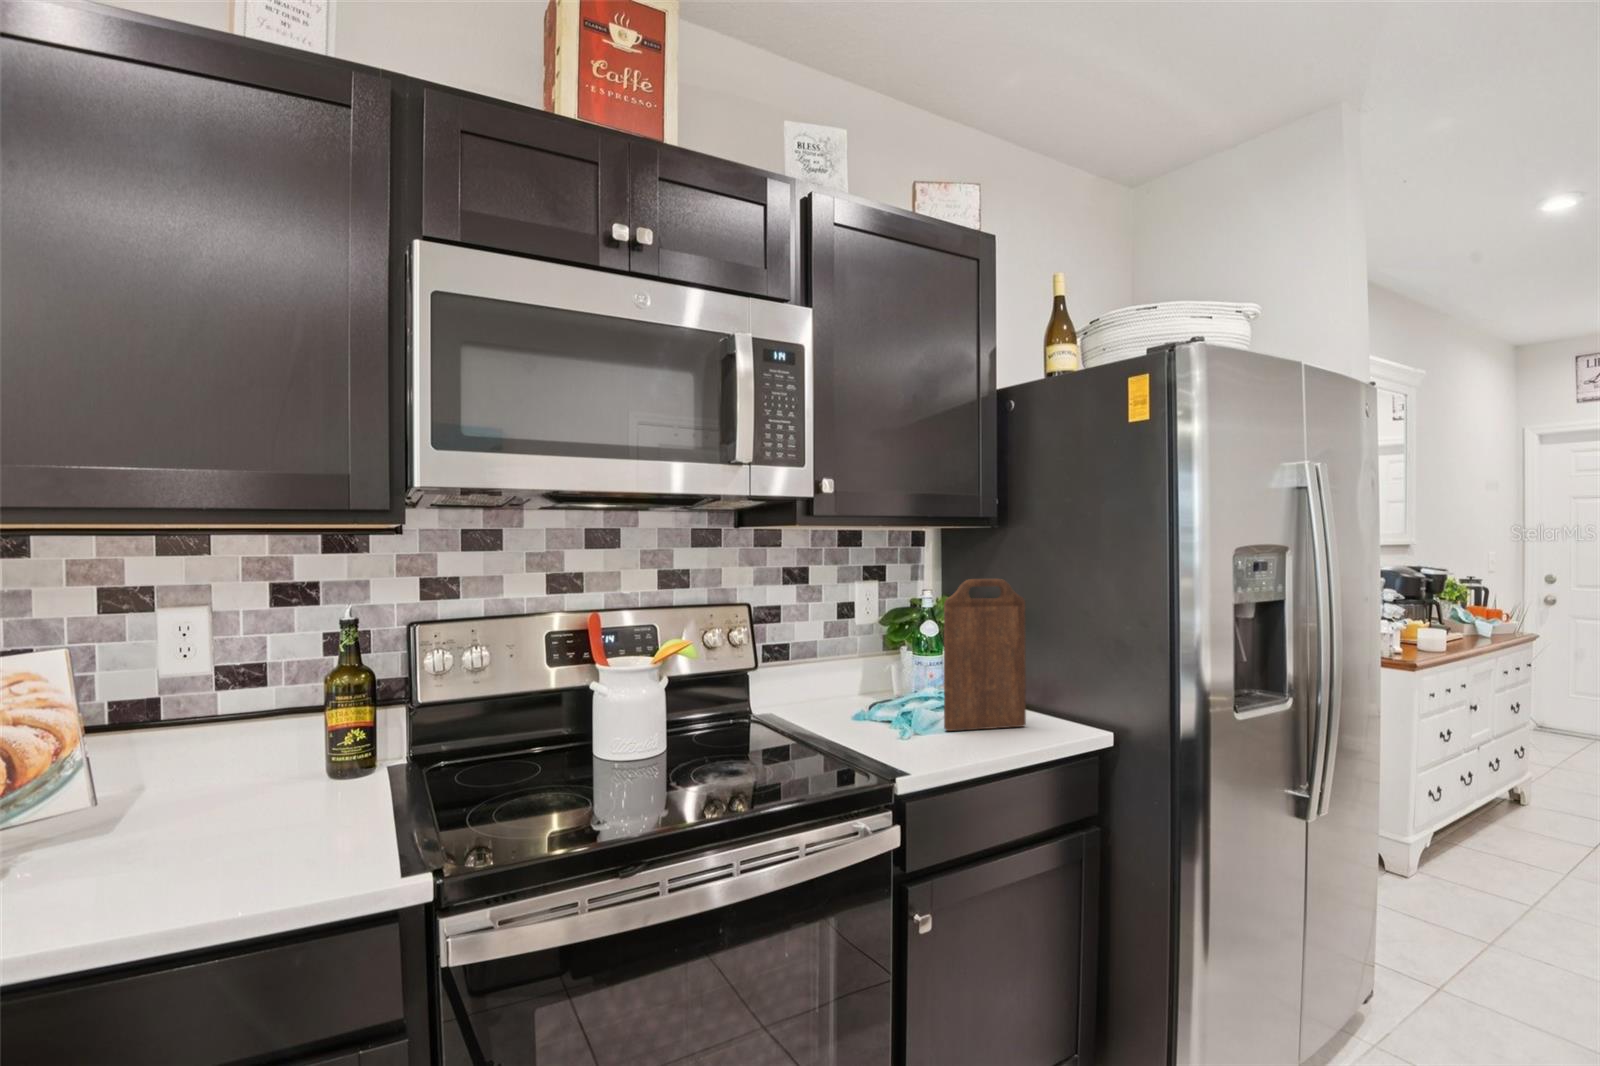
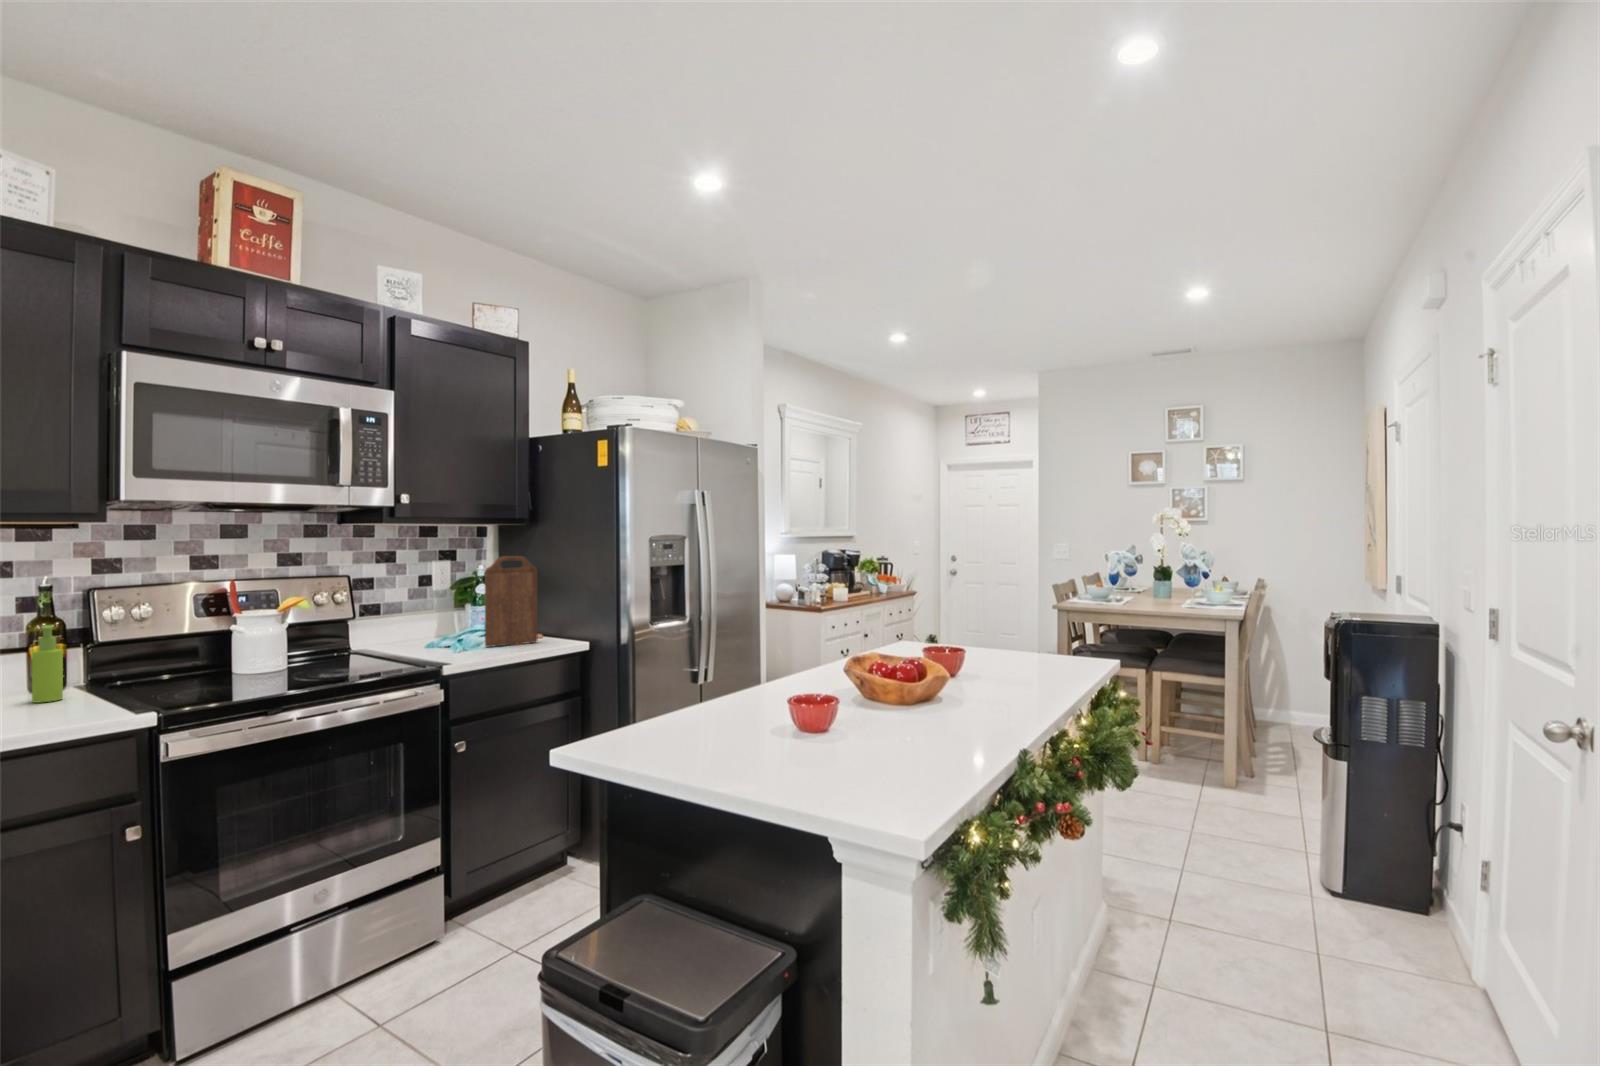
soap dispenser: none [317,682,358,808] -> present [32,625,63,703]

